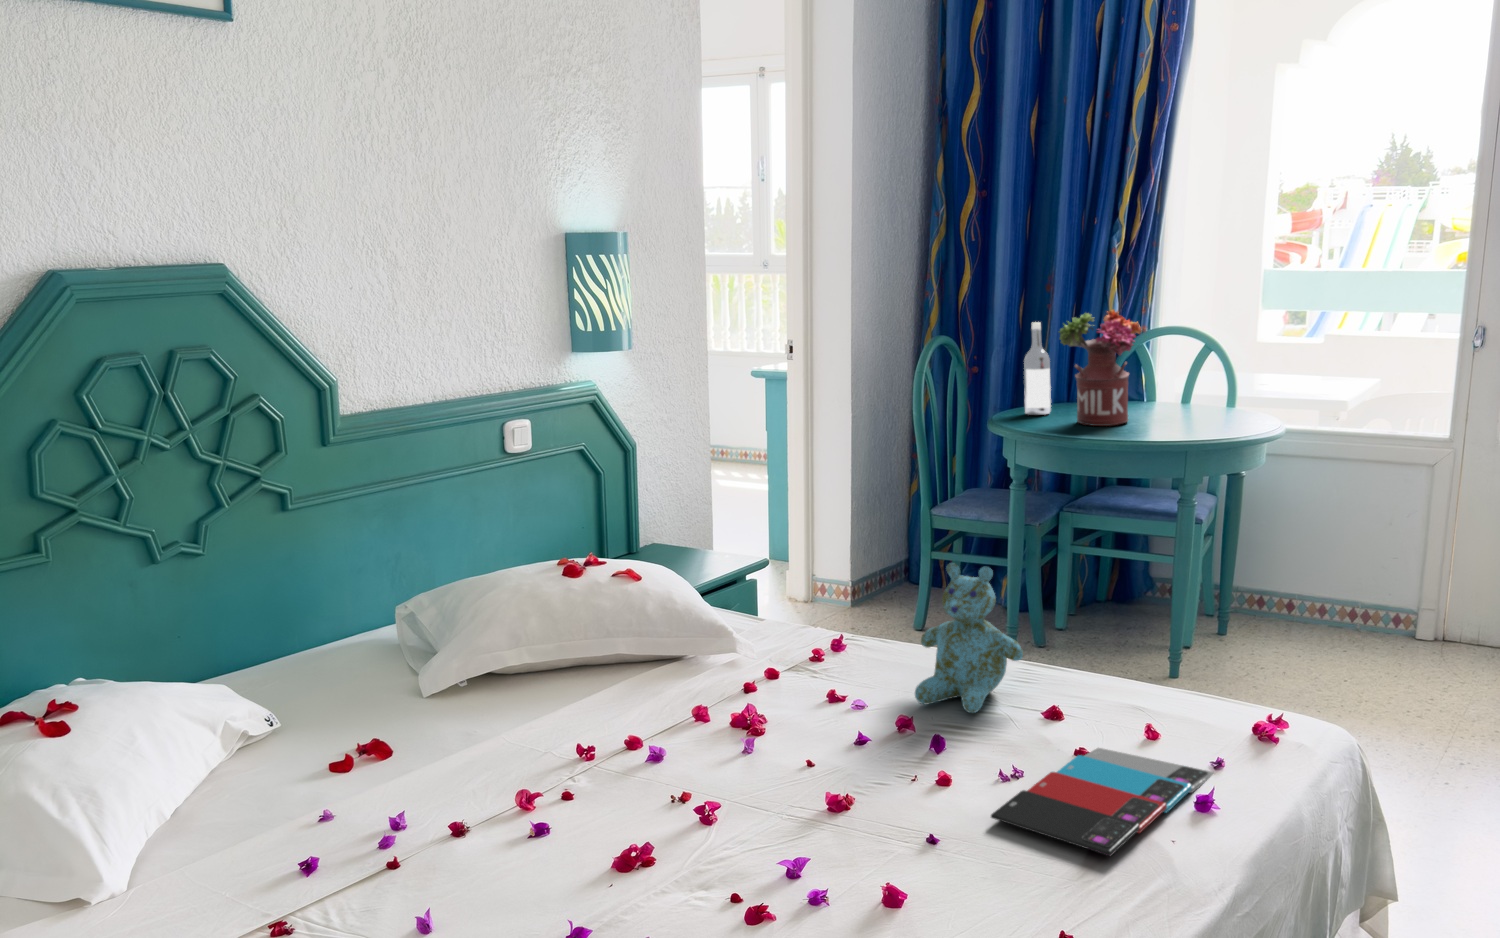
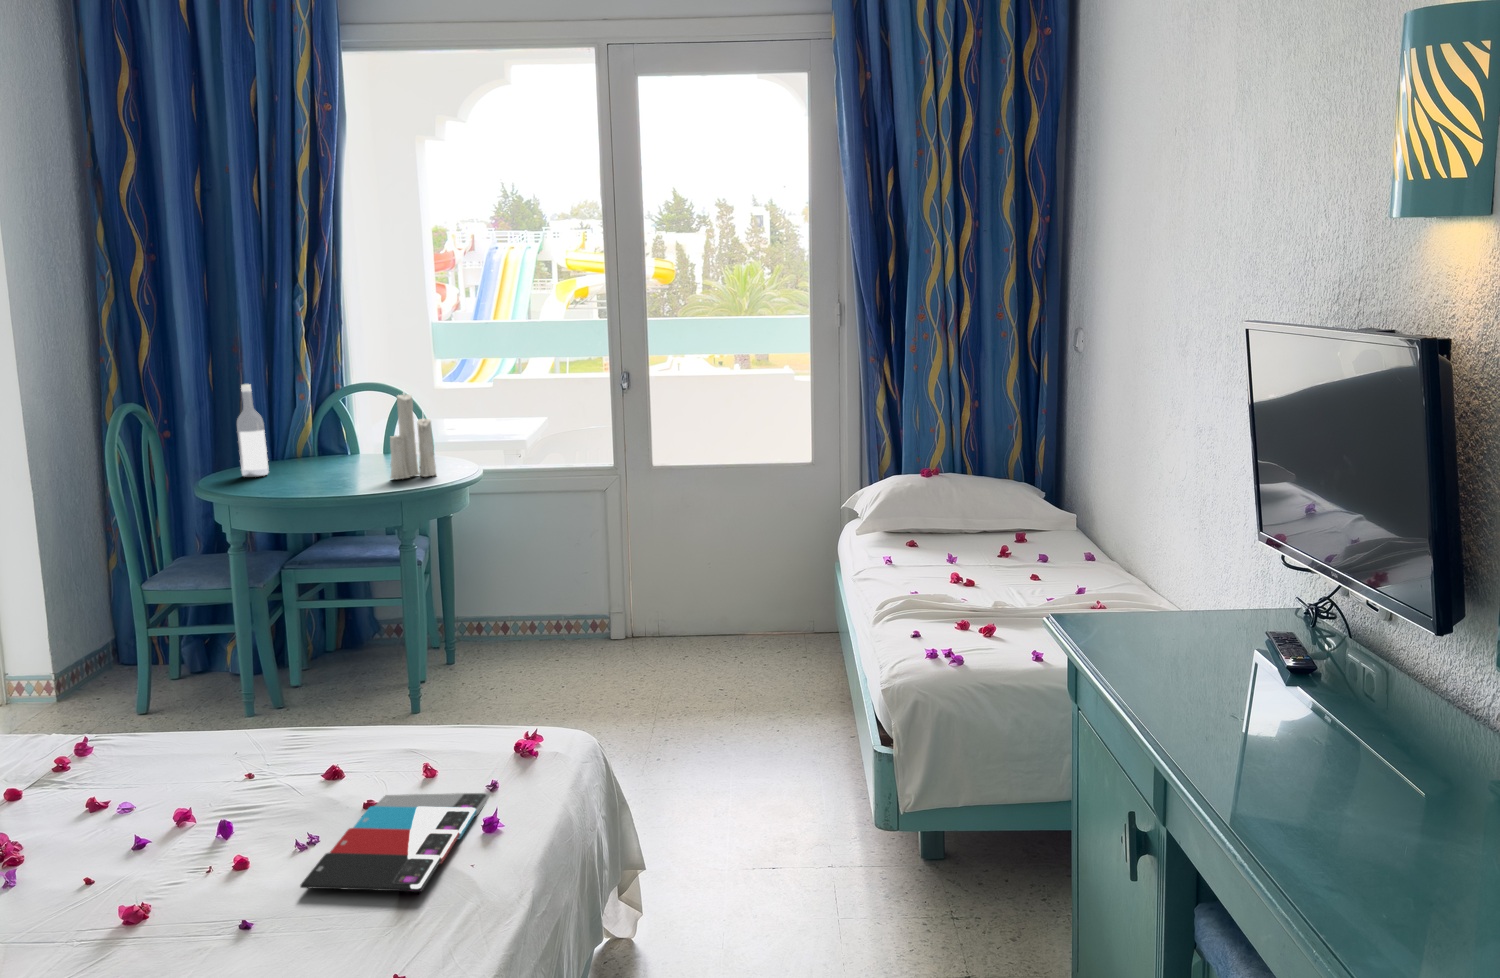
flower arrangement: present [1059,309,1141,426] -> none [272,371,355,484]
candle: none [1171,318,1224,427] -> present [390,391,436,479]
stuffed bear: present [915,563,1023,713] -> none [187,643,300,793]

